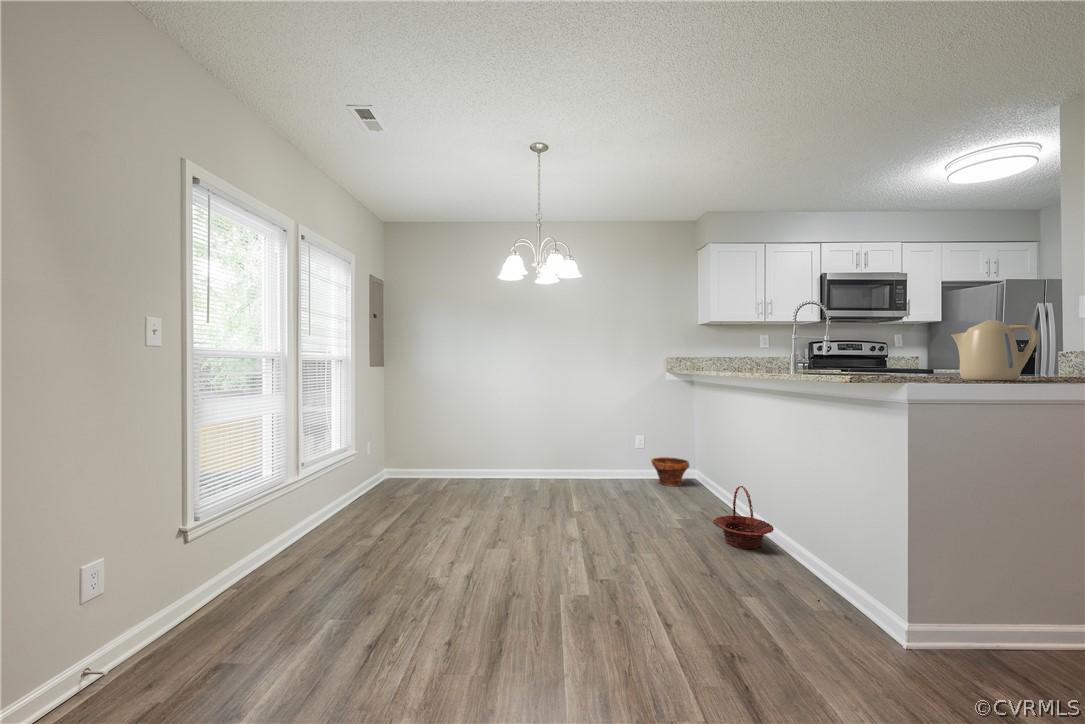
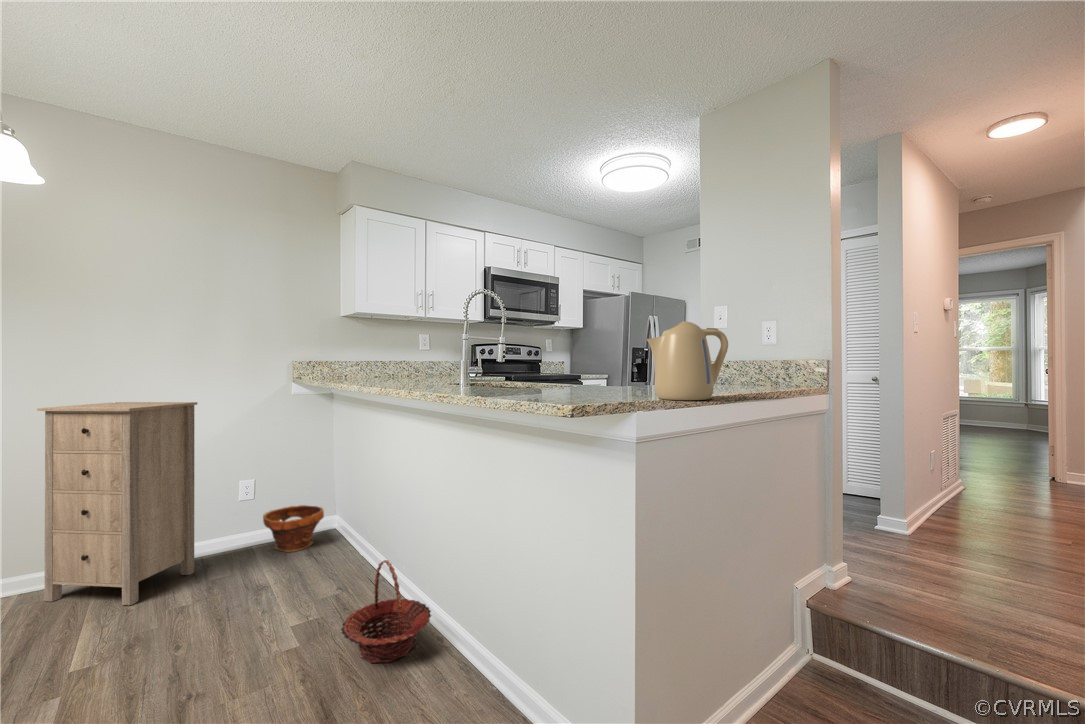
storage cabinet: none [549,382,617,493] -> present [37,402,197,605]

